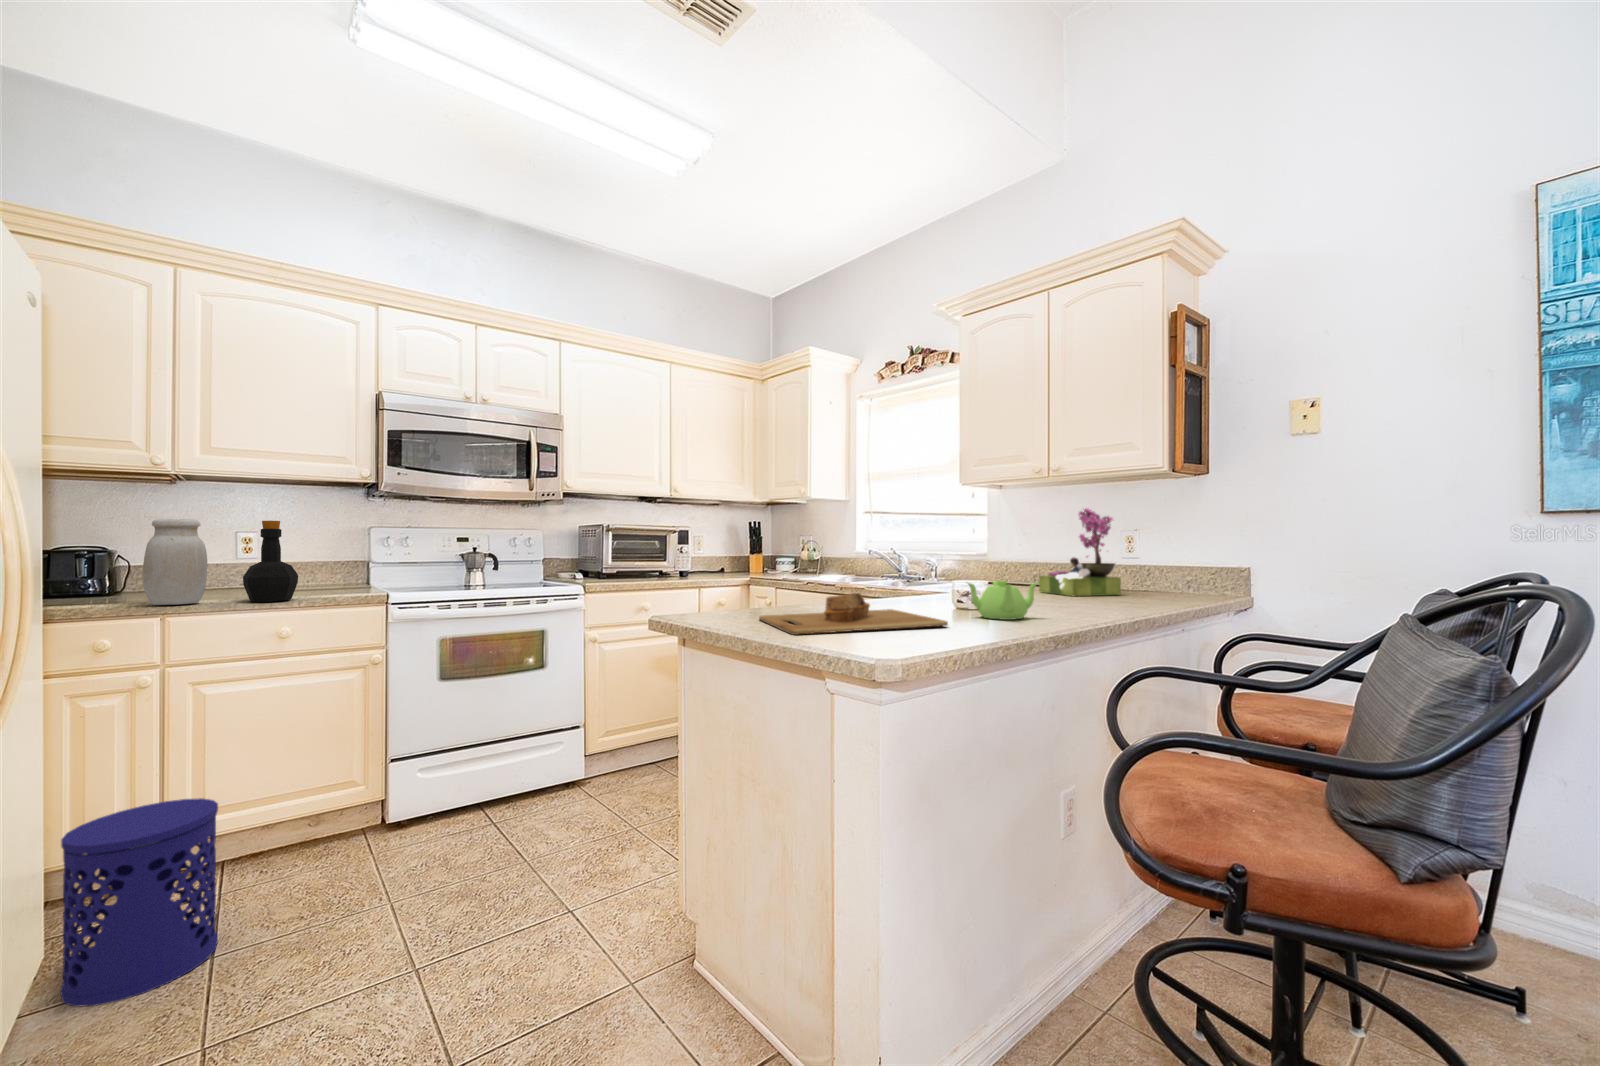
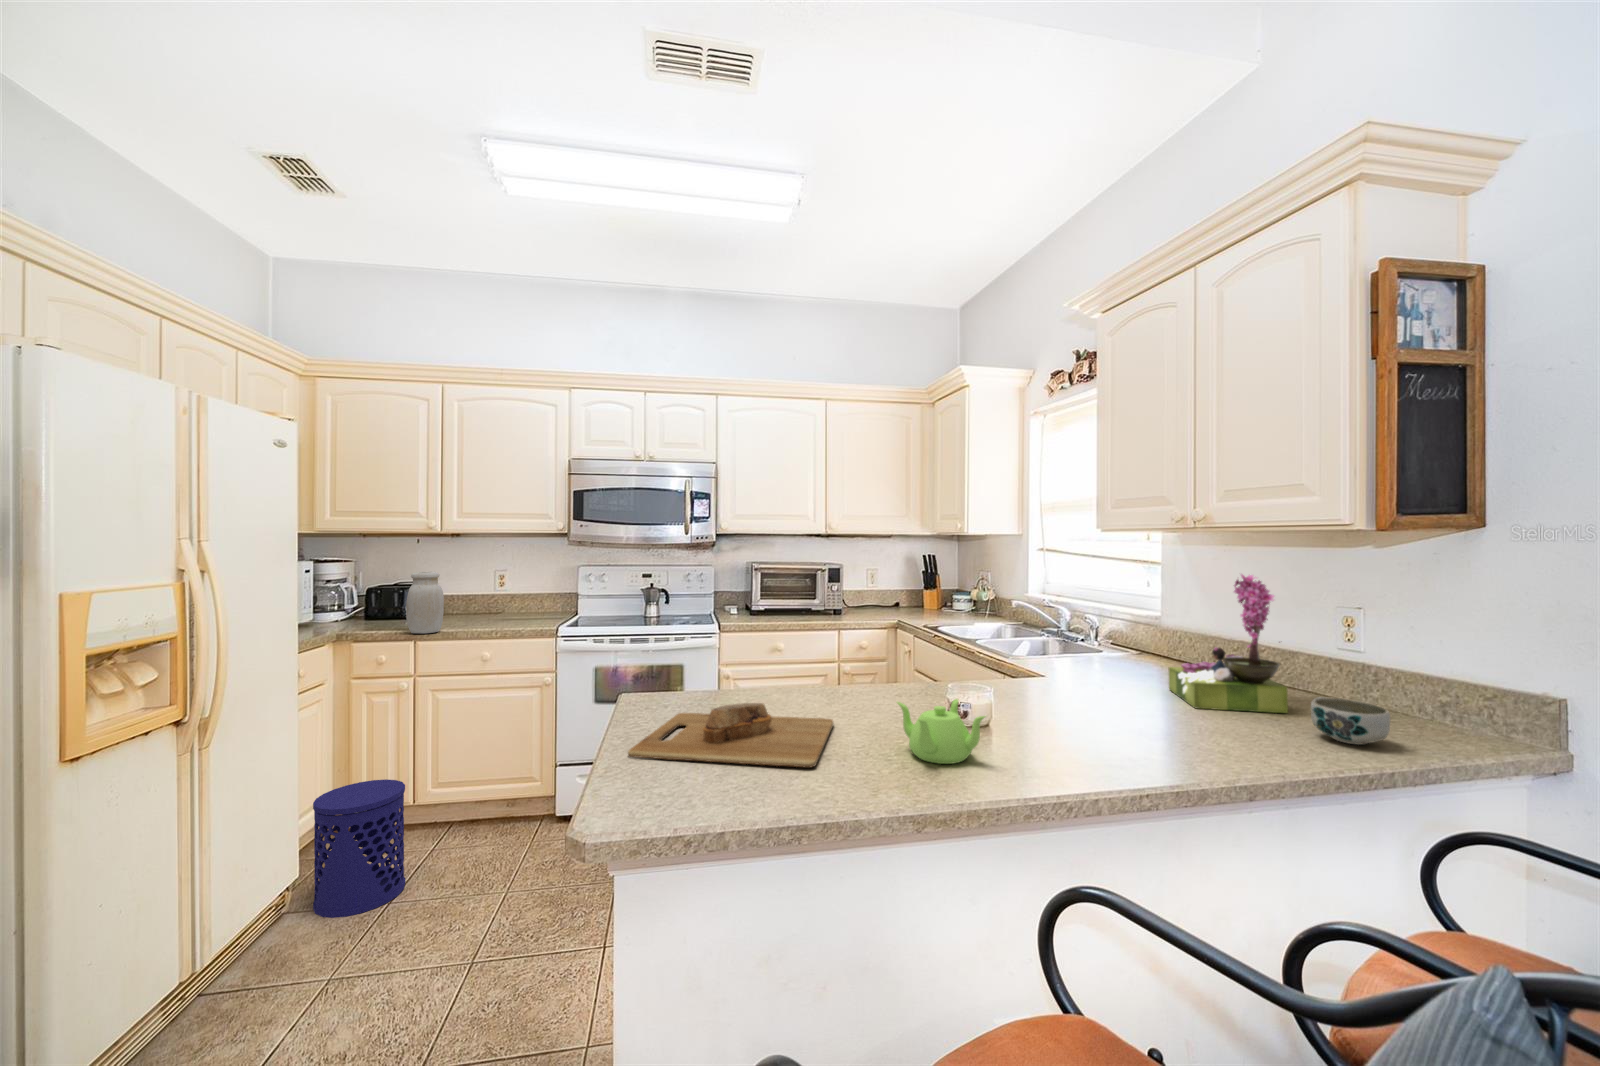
bottle: present [243,521,298,602] -> none [463,572,498,633]
bowl: none [1150,576,1193,600] -> present [1311,697,1390,745]

